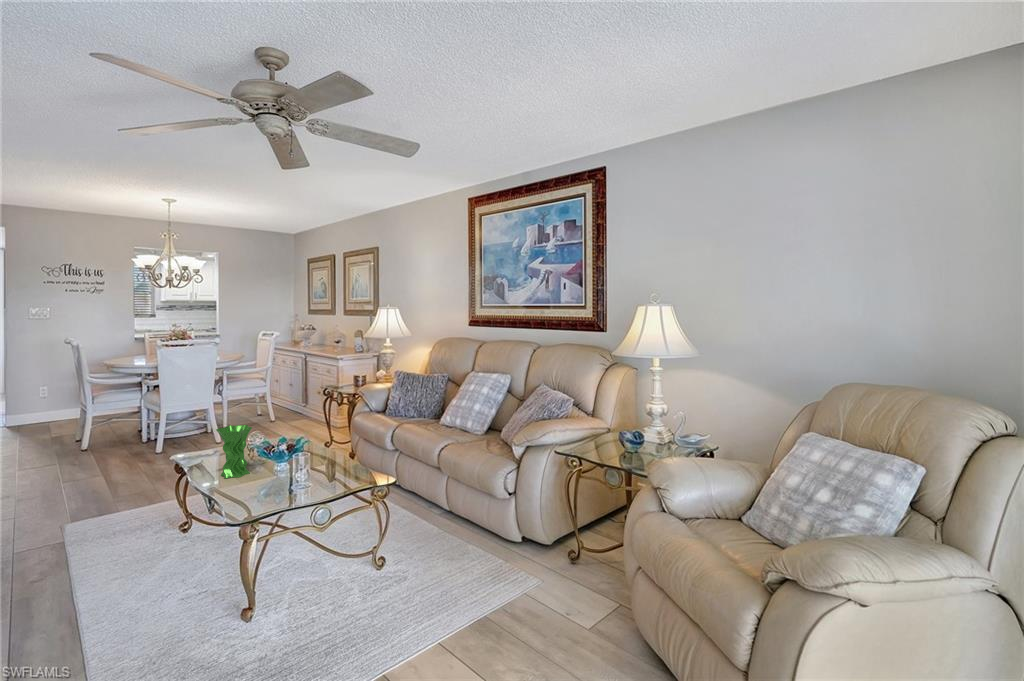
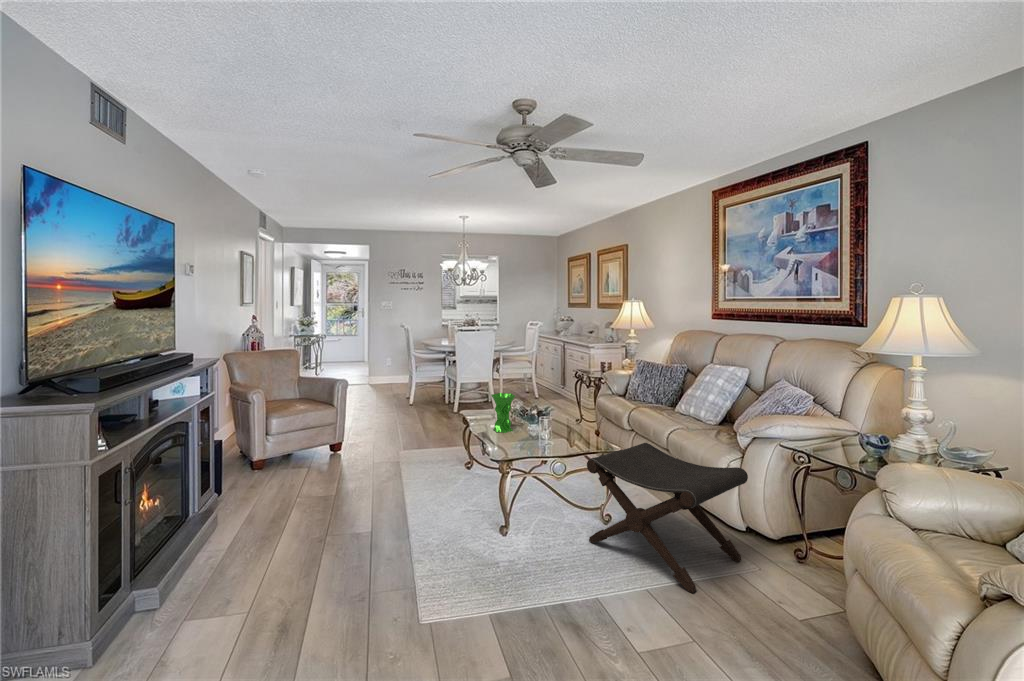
footstool: none [357,466,530,632] -> present [587,443,748,593]

